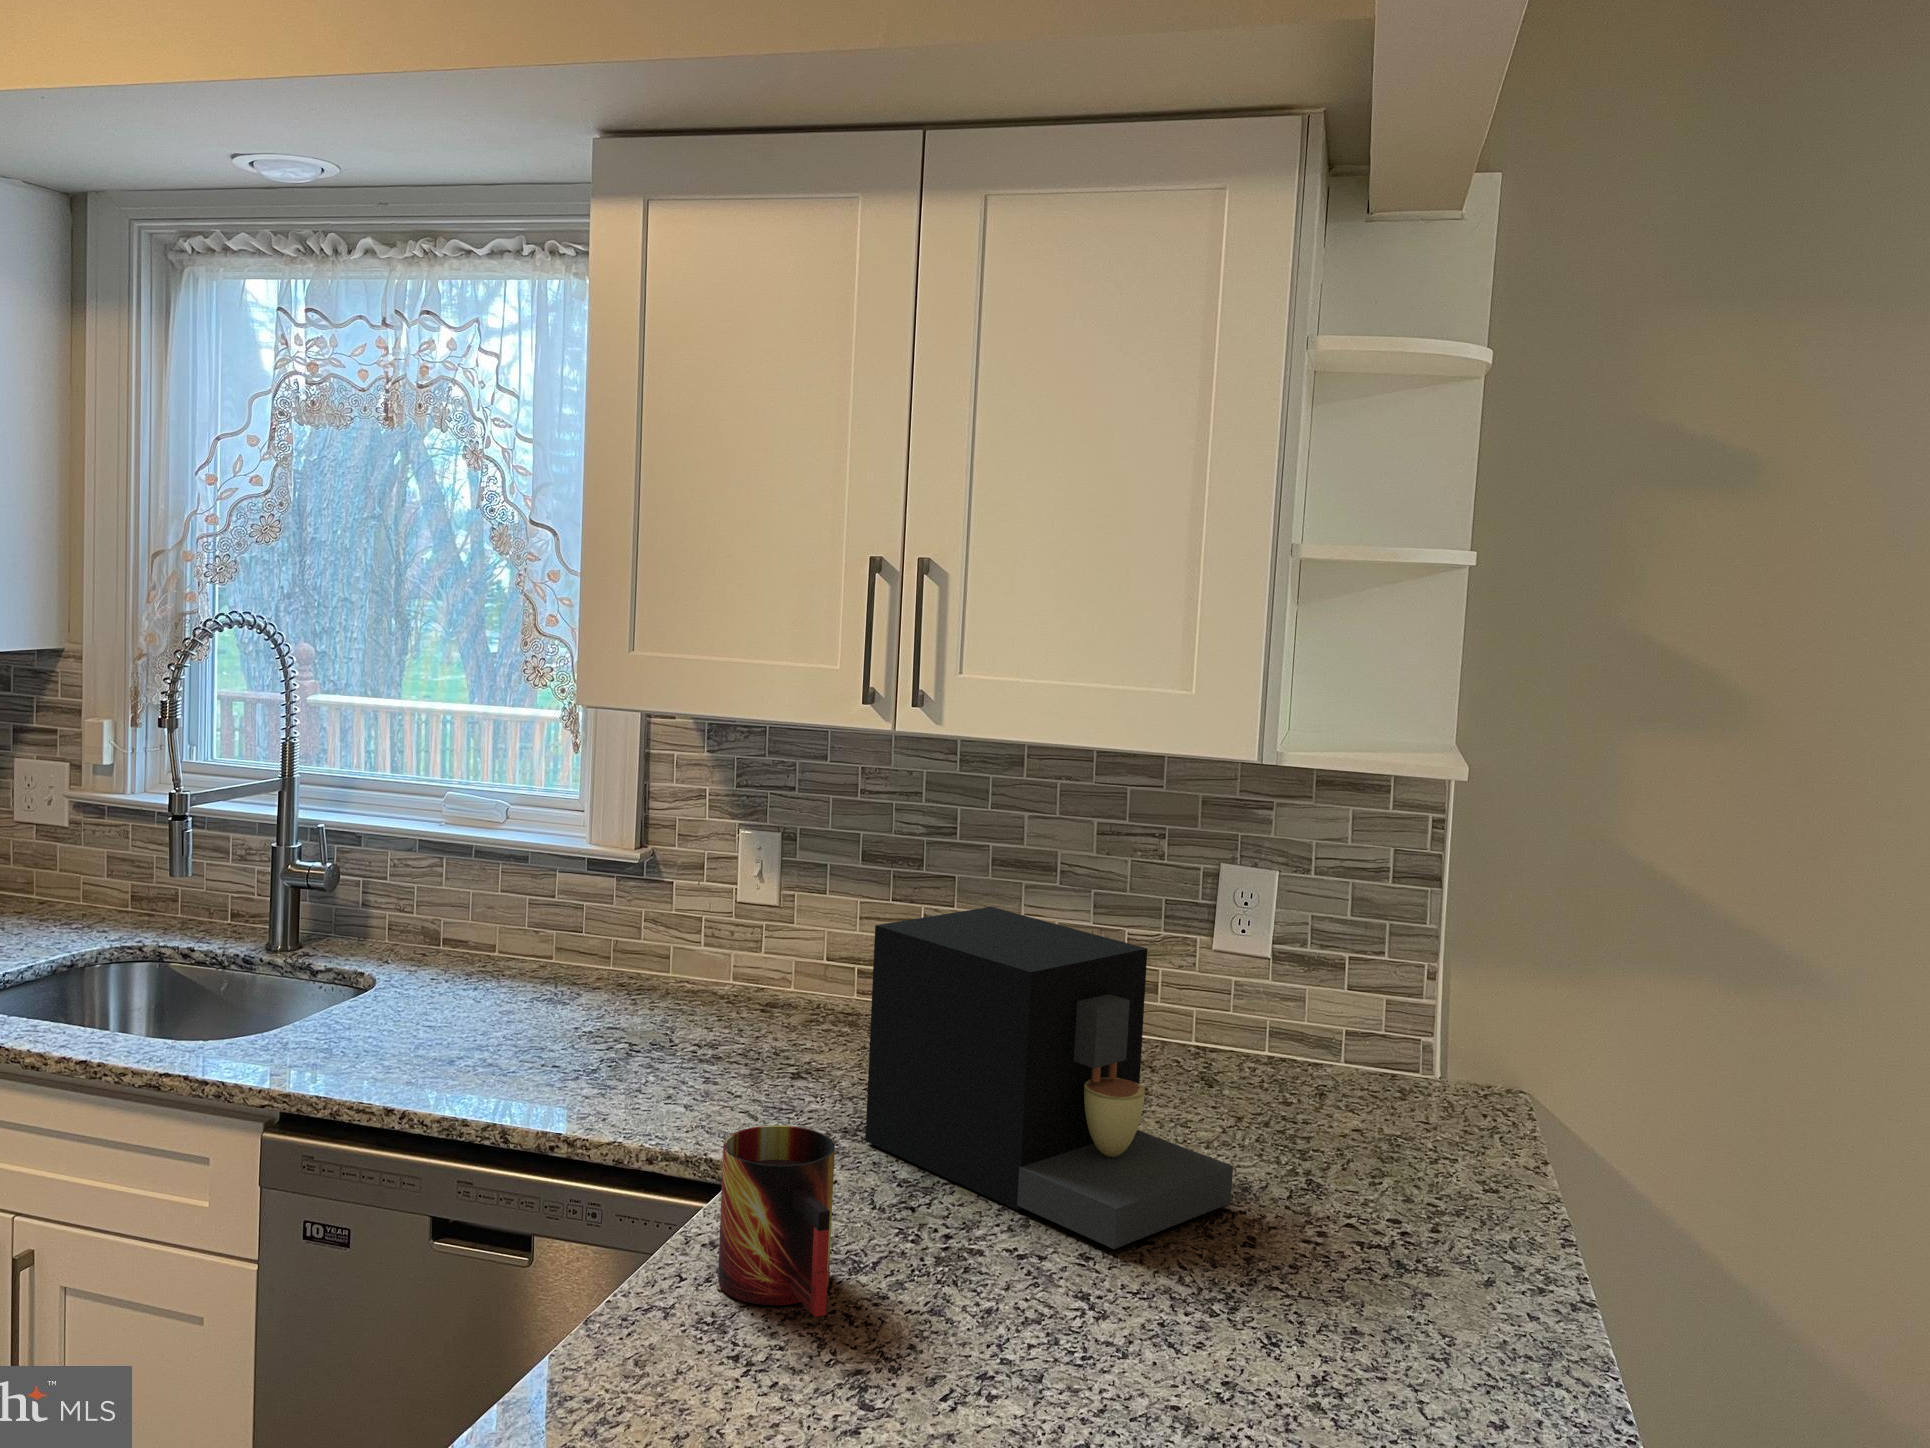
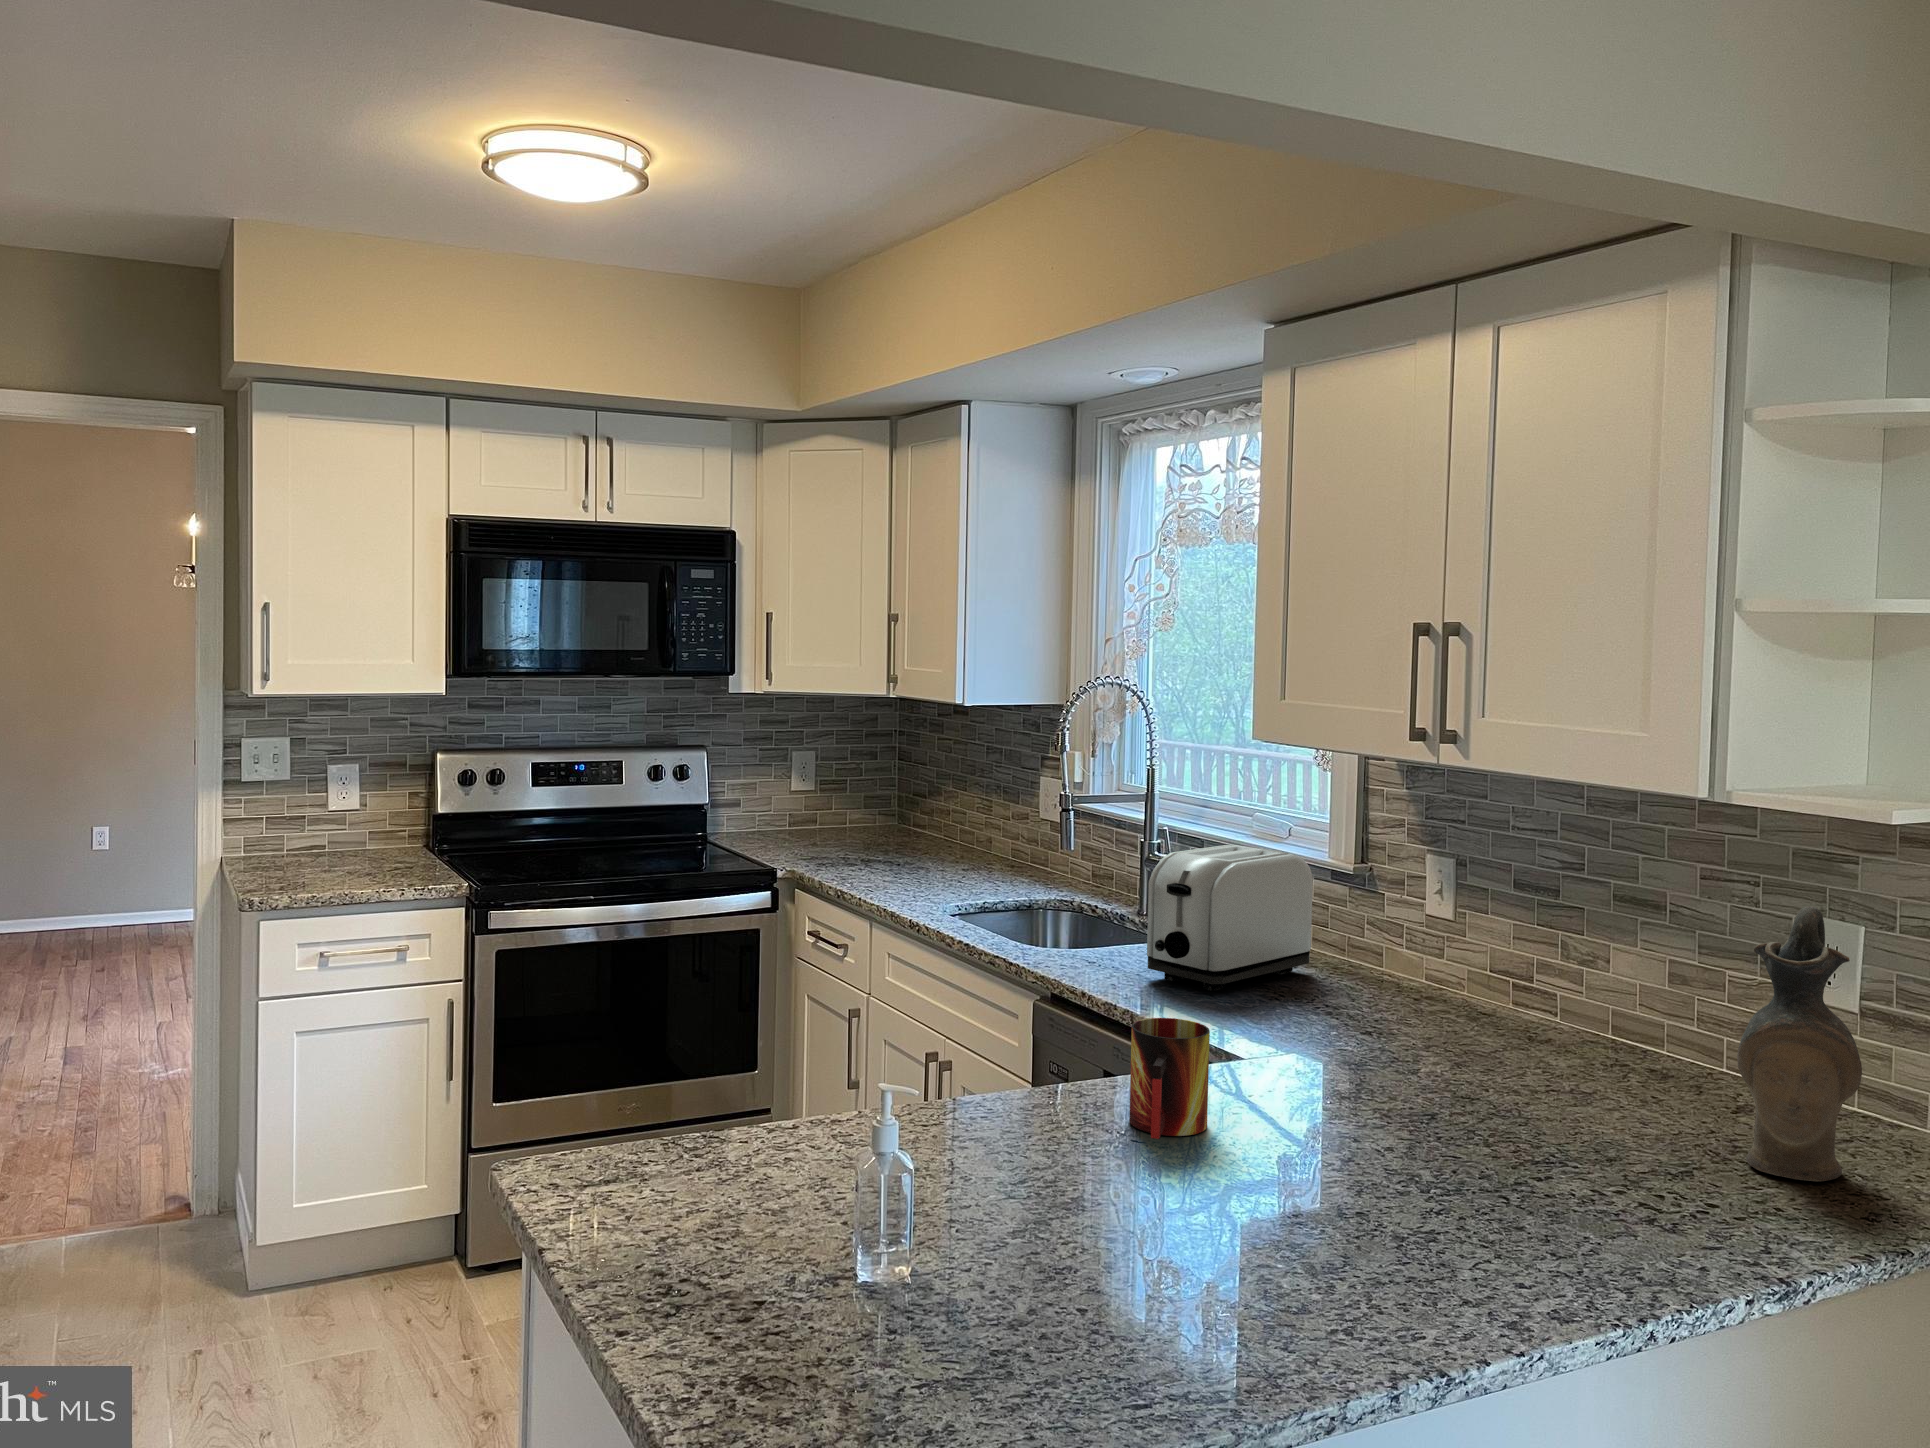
toaster: none [422,842,599,1048] -> present [1147,845,1313,991]
ceramic pitcher: none [1281,862,1403,1148] -> present [1737,906,1862,1181]
coffee maker: present [865,907,1233,1249] -> none [1358,910,1589,1176]

